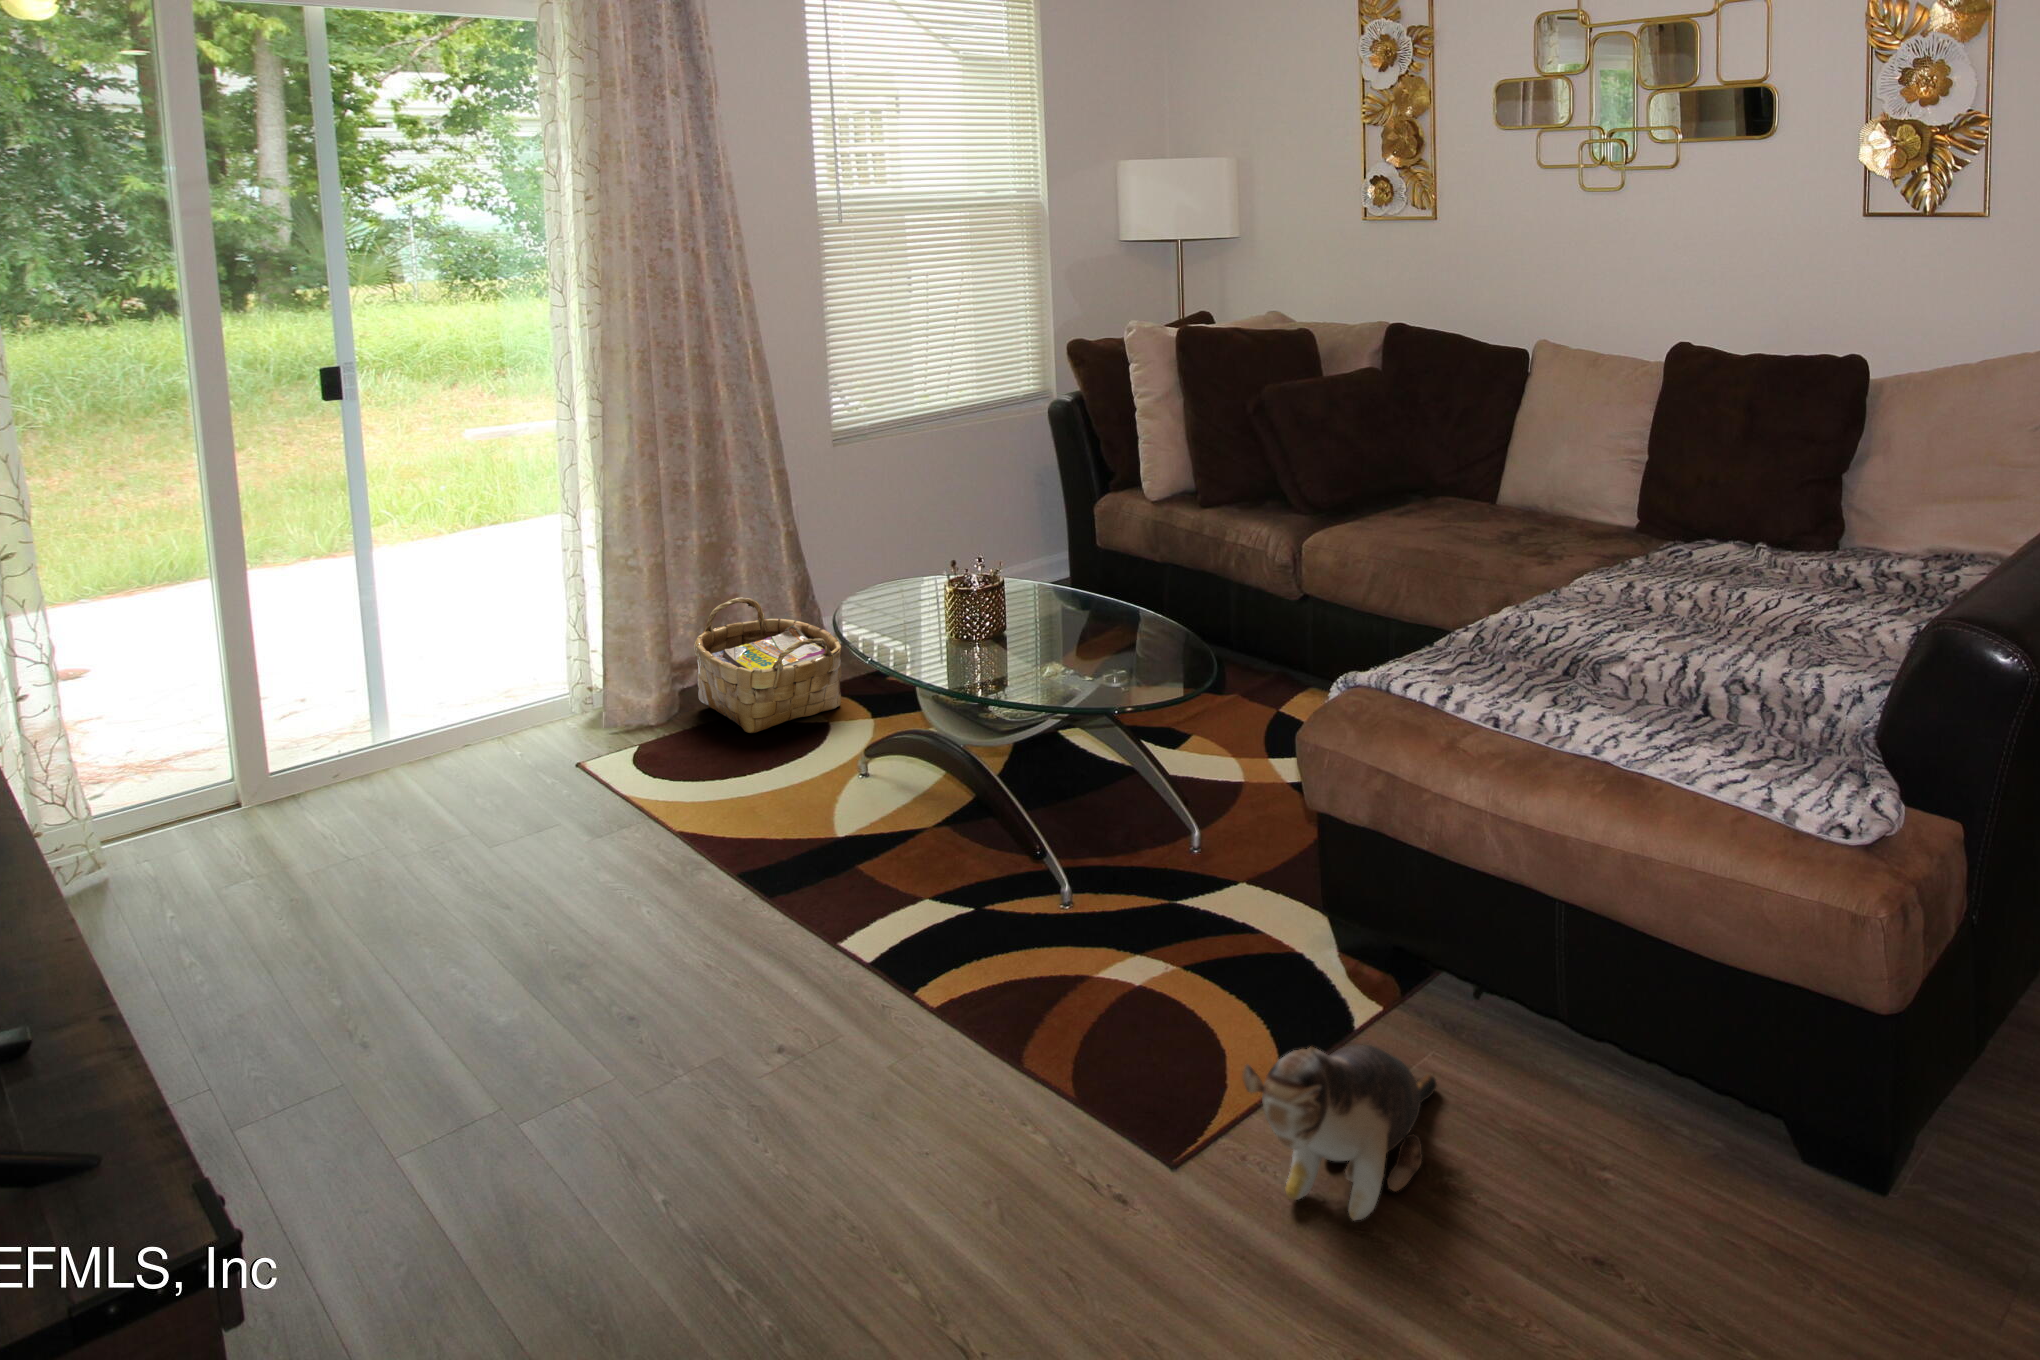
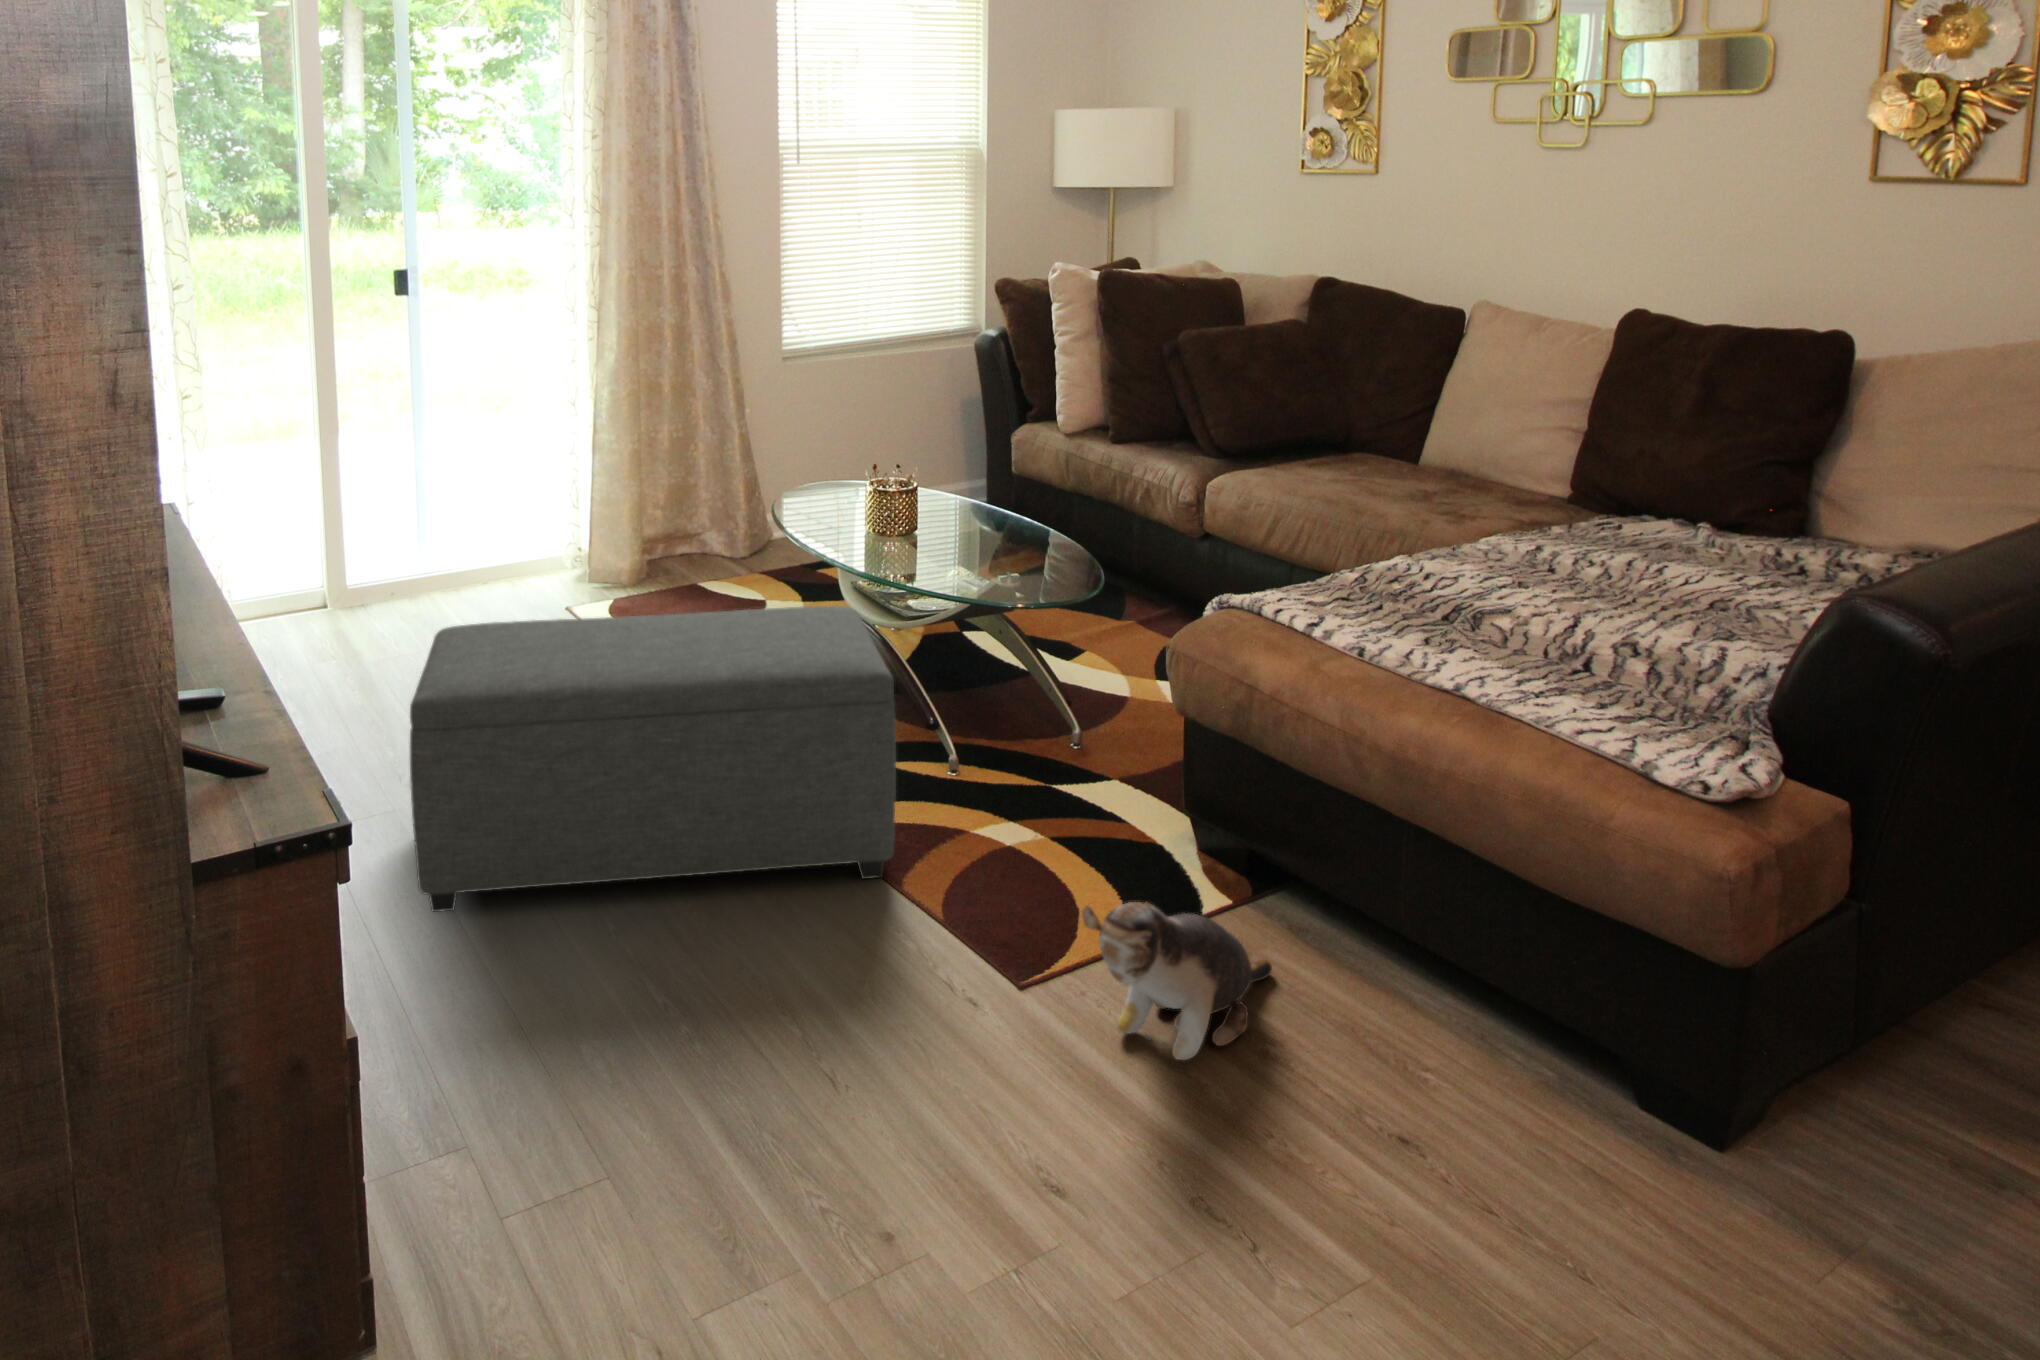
woven basket: present [694,597,842,733] -> none [658,484,777,598]
ottoman: none [347,736,1011,1231] -> present [410,606,896,912]

